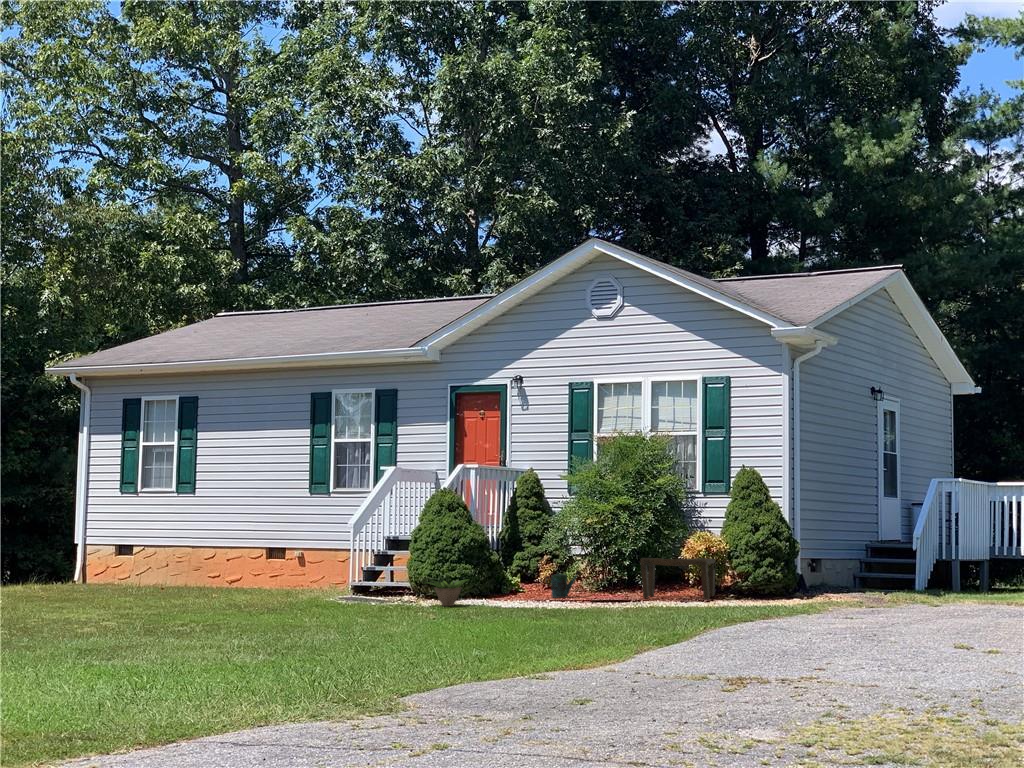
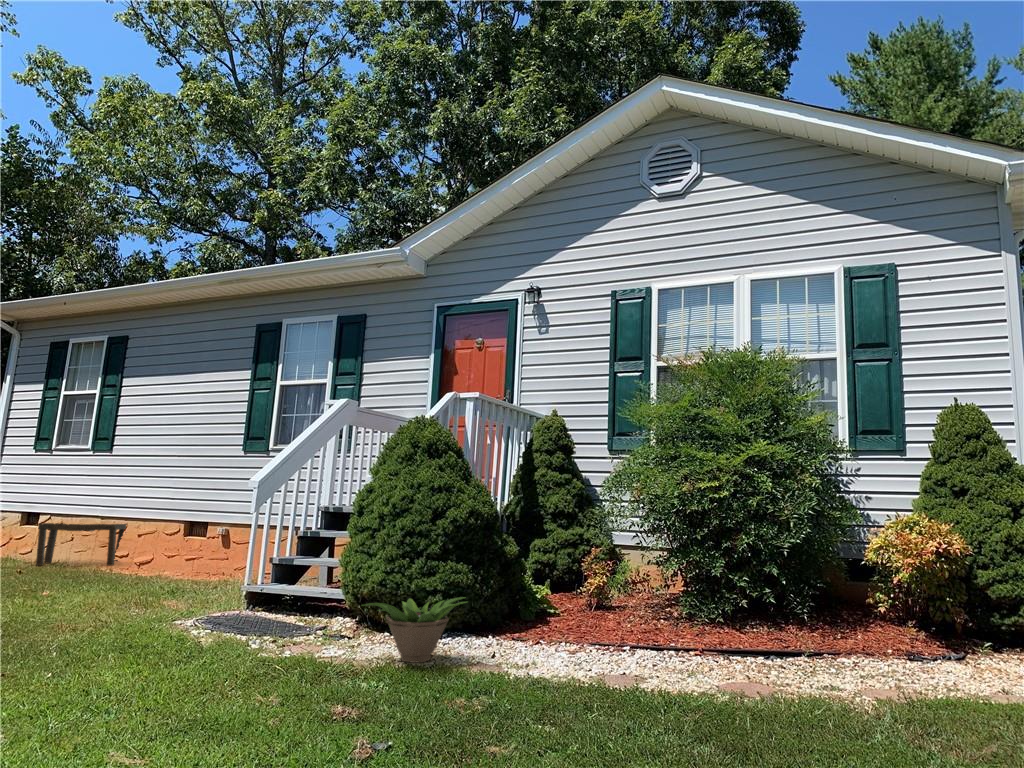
bench: present [640,558,715,600] -> present [36,523,127,566]
watering can: present [546,571,581,598] -> none [608,578,671,633]

